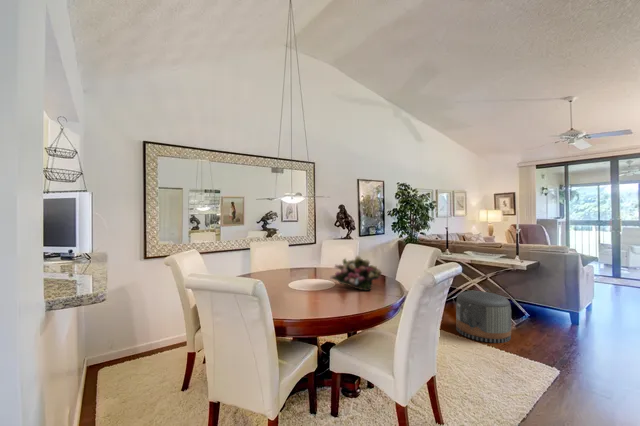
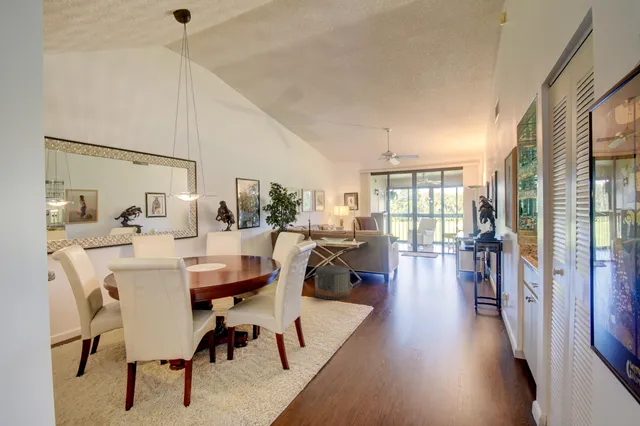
flower arrangement: present [330,256,381,291] -> none [223,241,264,266]

